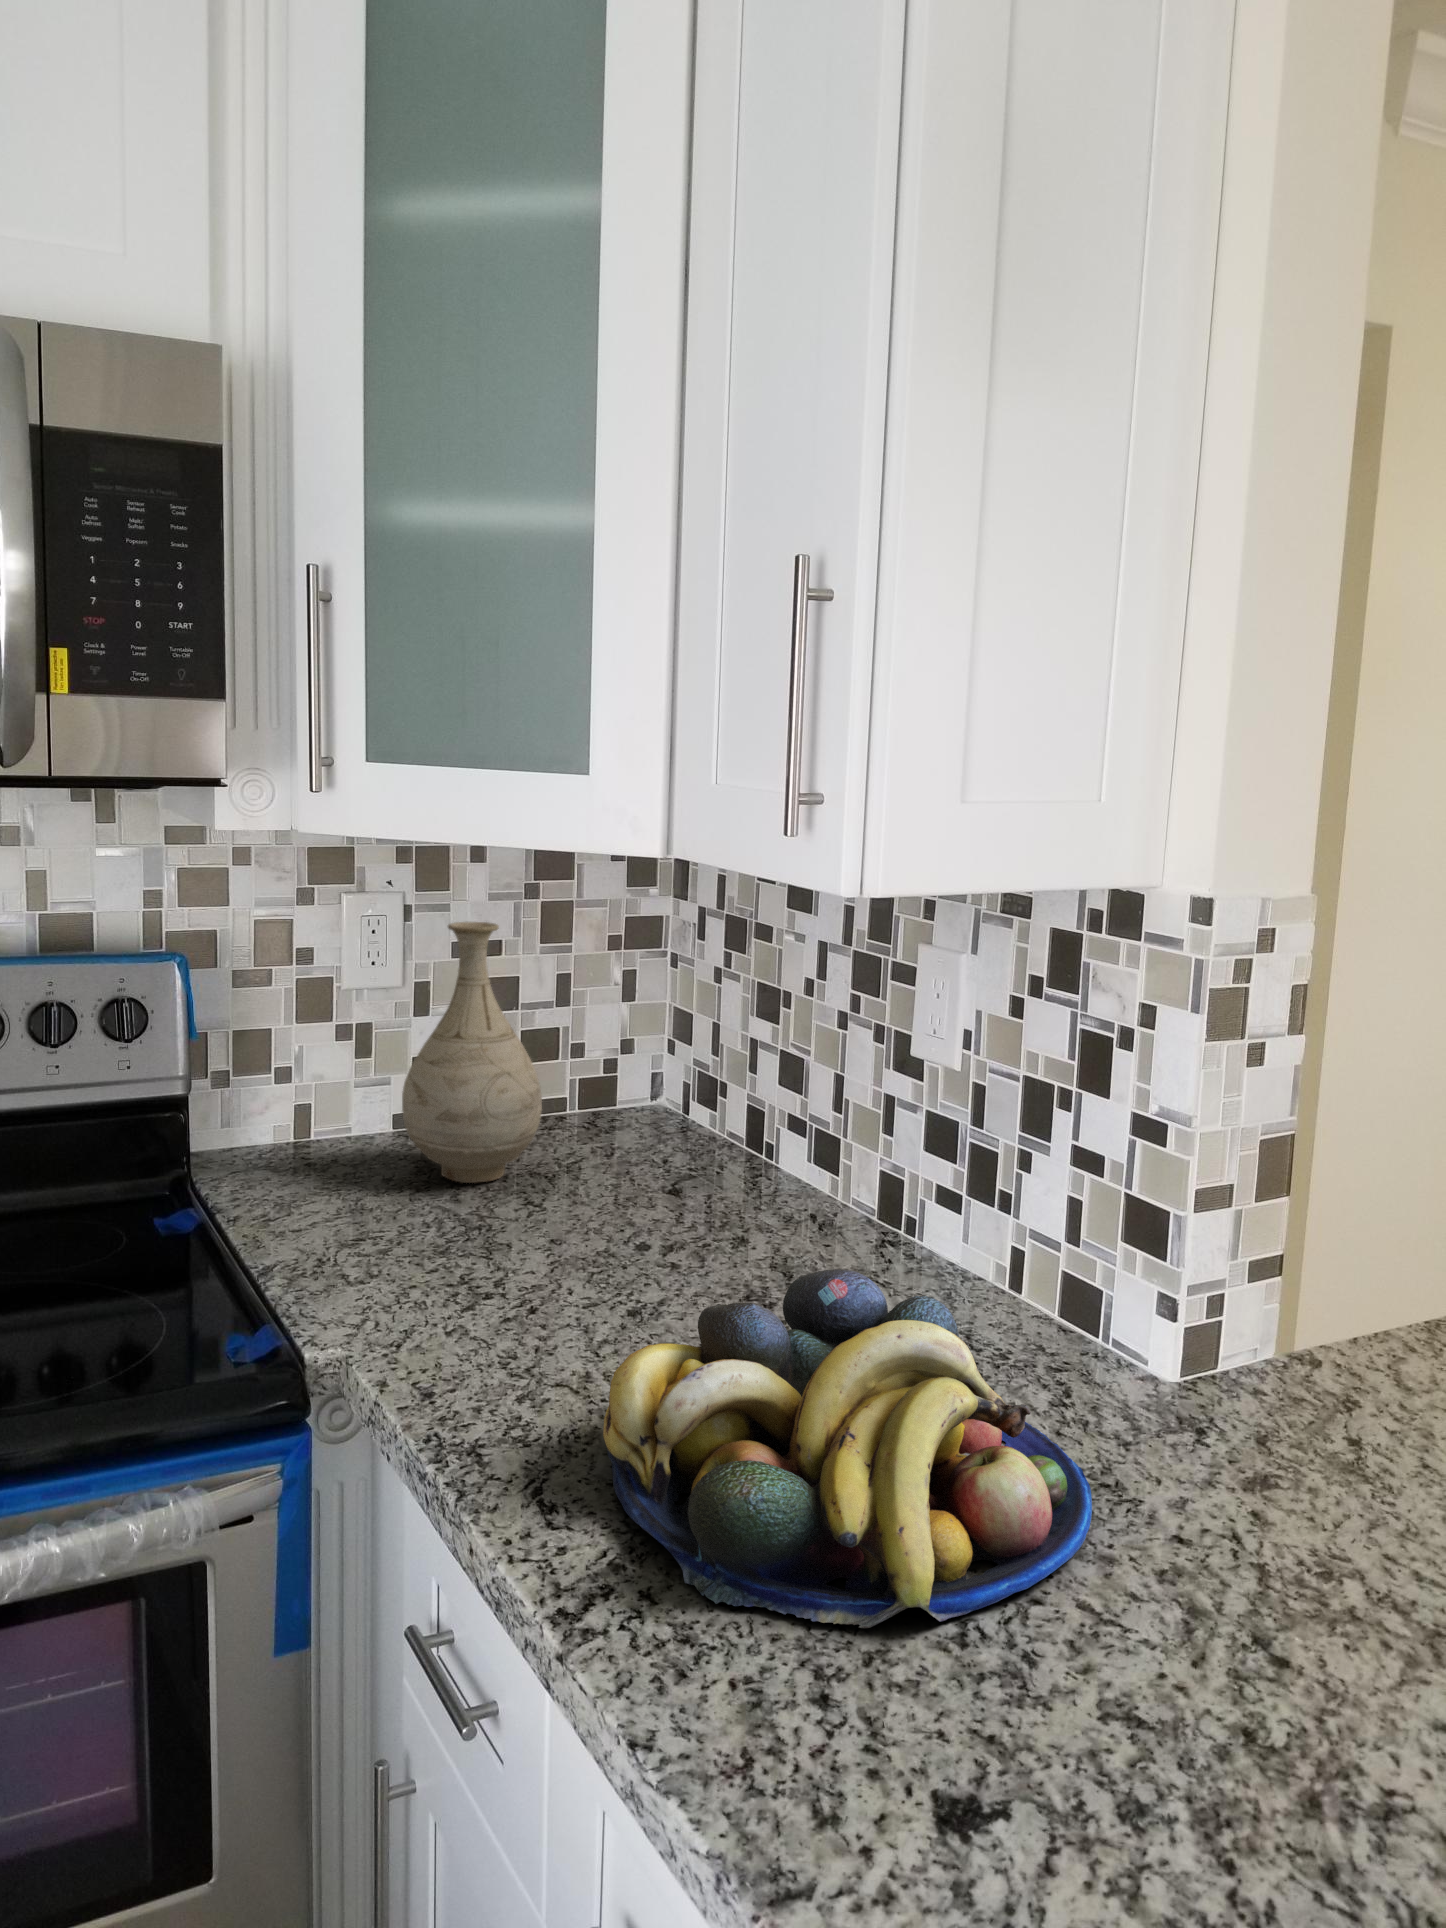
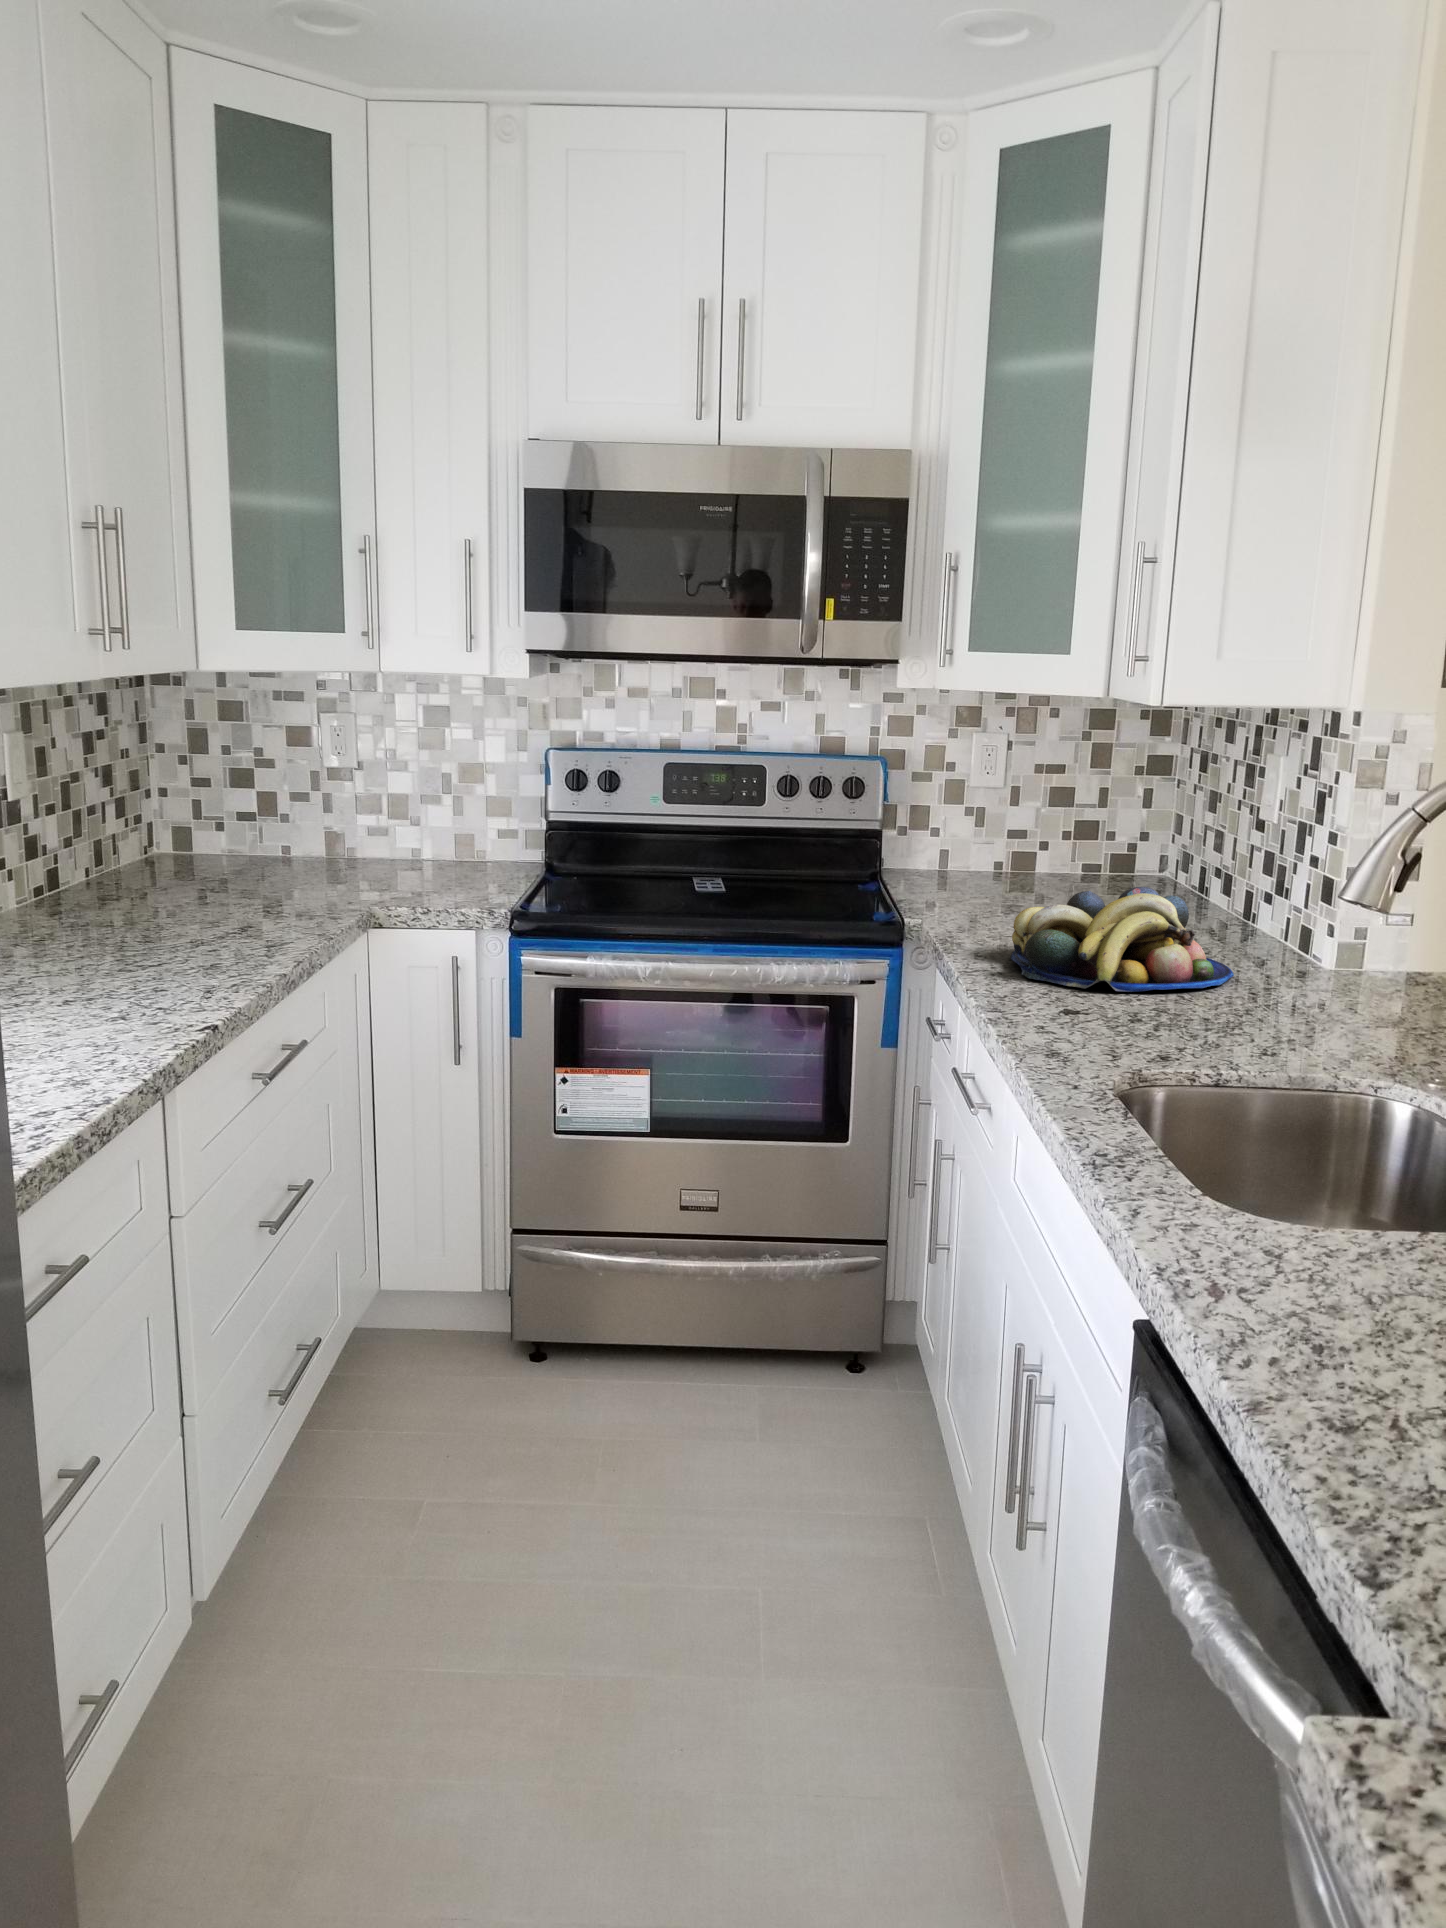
vase: present [402,922,542,1183] -> none [992,747,1071,892]

